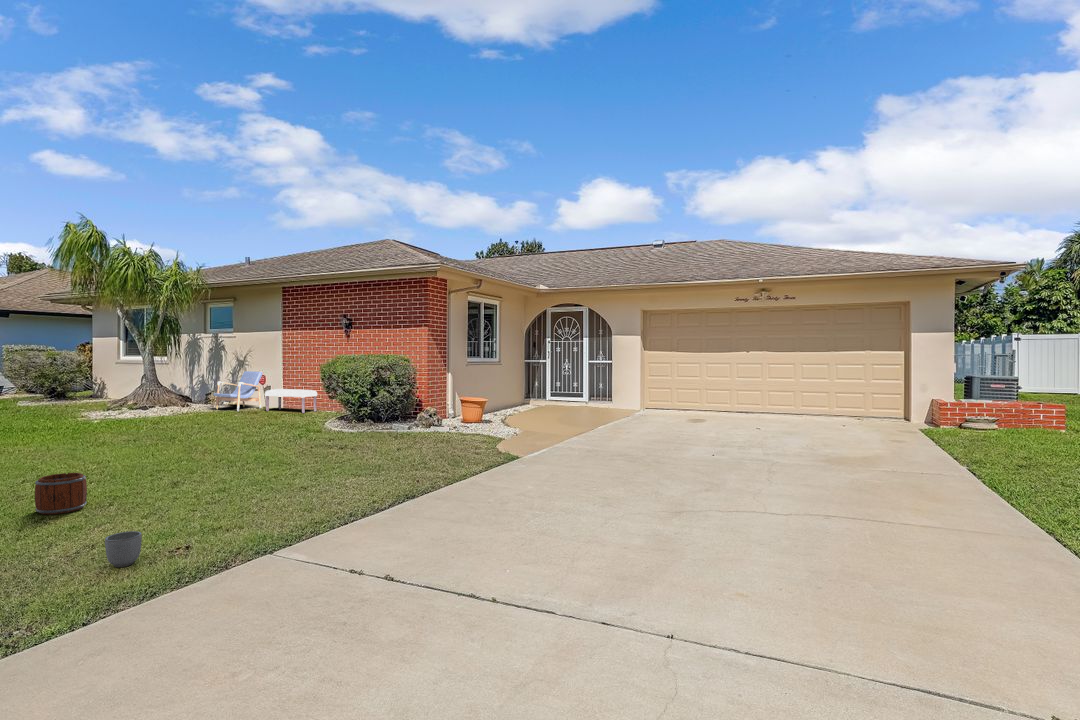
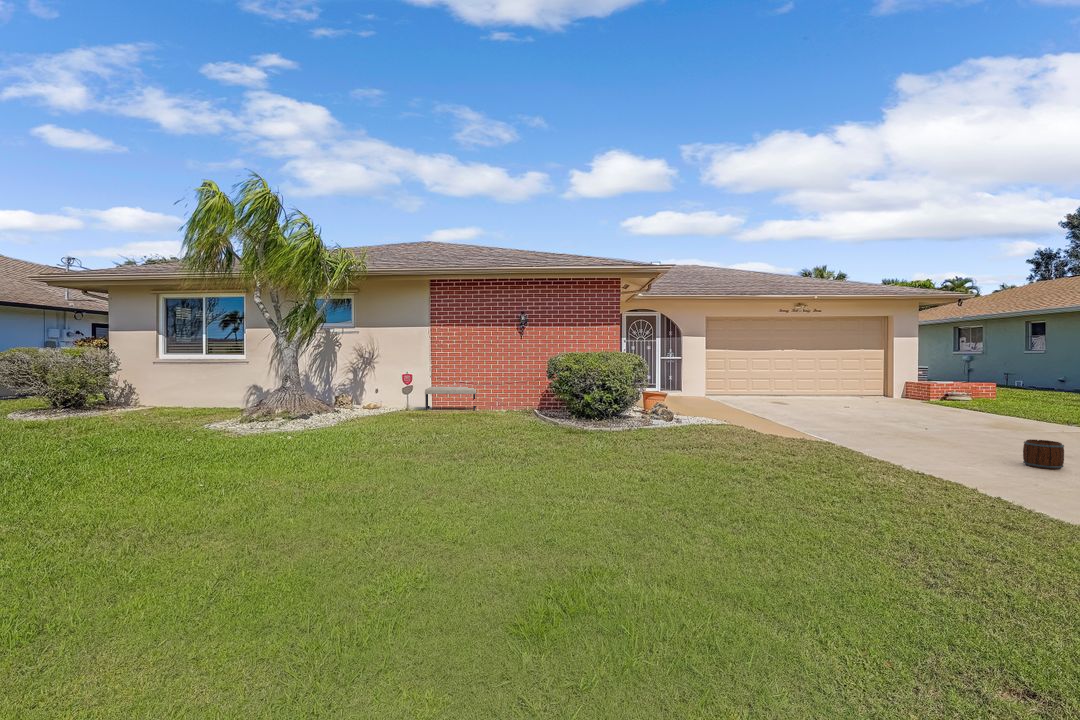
lounge chair: present [213,371,263,411] -> none [362,369,403,411]
bucket: present [35,473,87,515] -> present [1023,439,1064,469]
planter: present [105,531,142,567] -> none [1006,487,1038,514]

